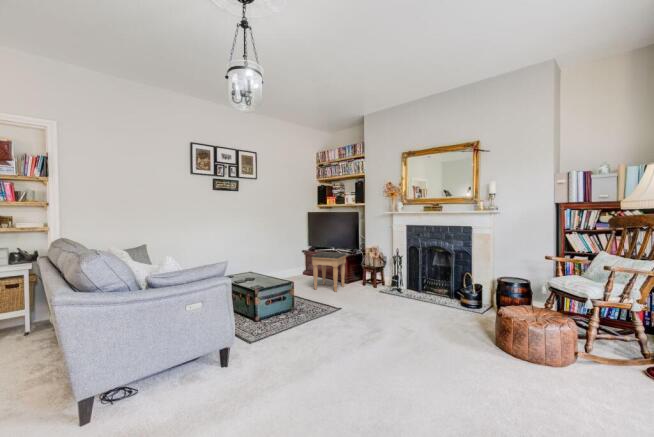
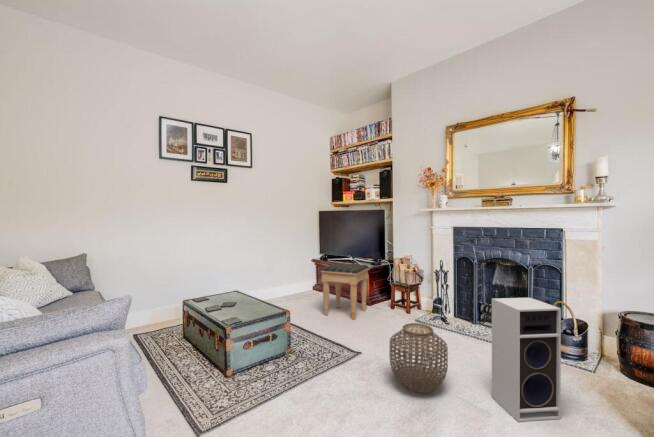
speaker: none [416,268,450,335] -> present [492,297,561,422]
woven basket: none [358,286,392,326] -> present [389,323,448,394]

